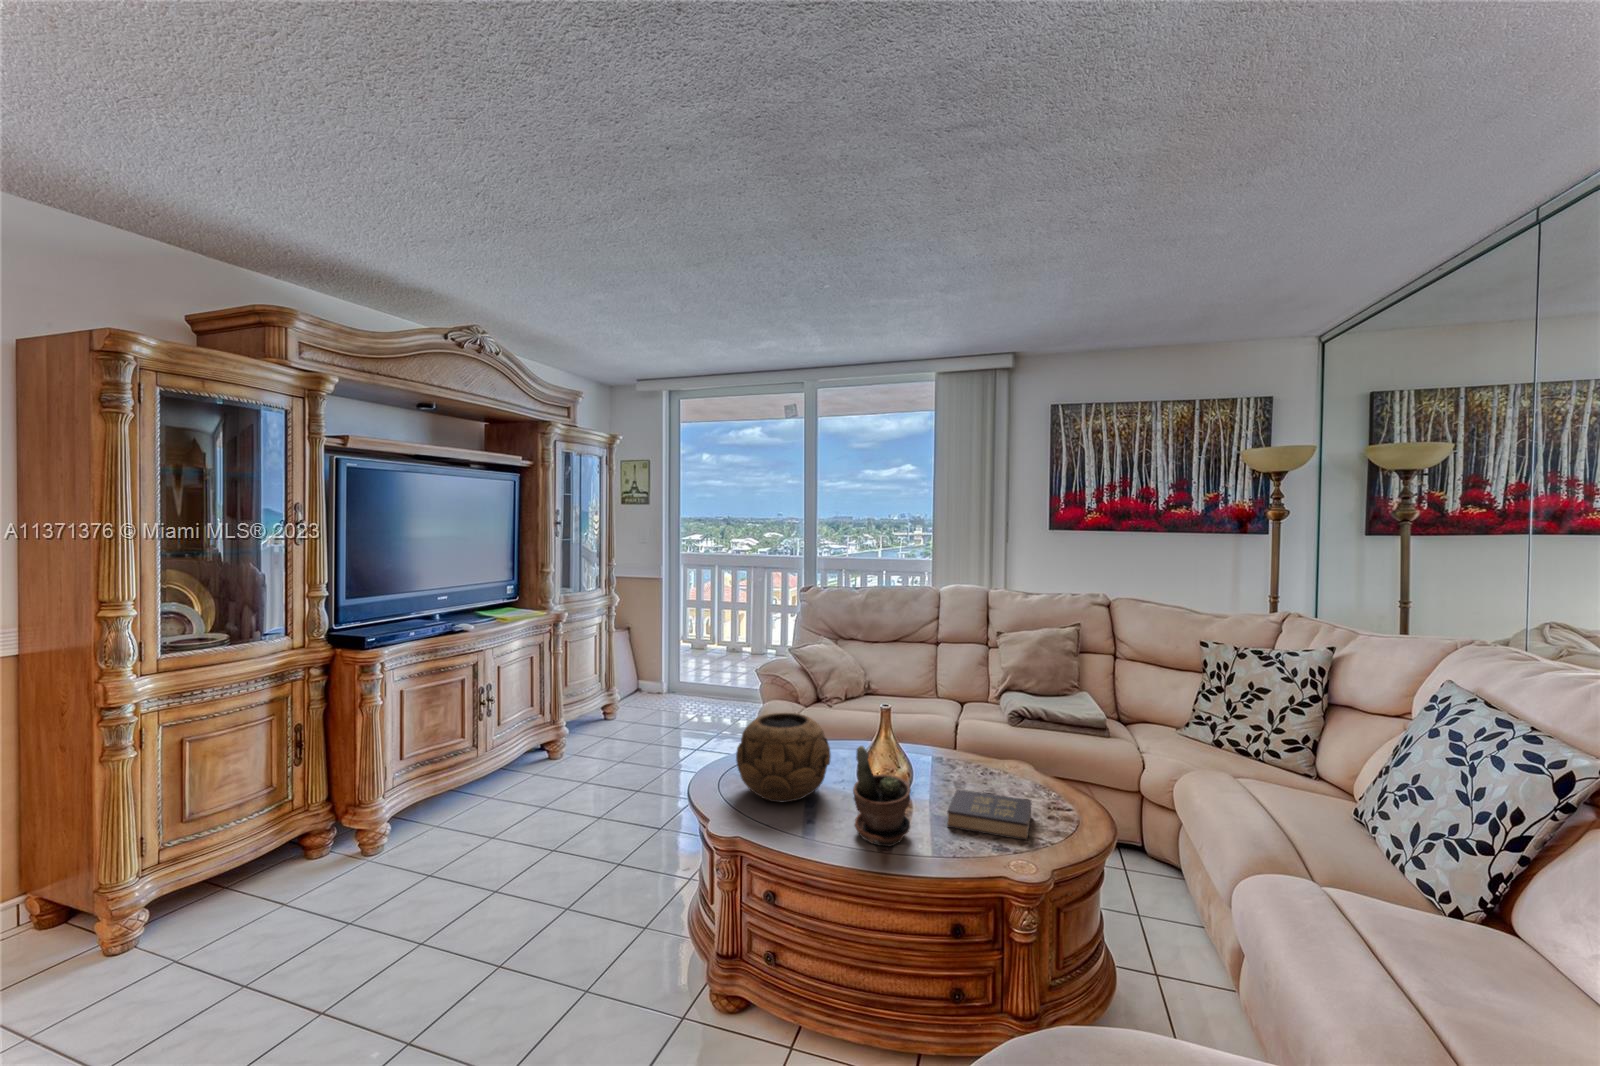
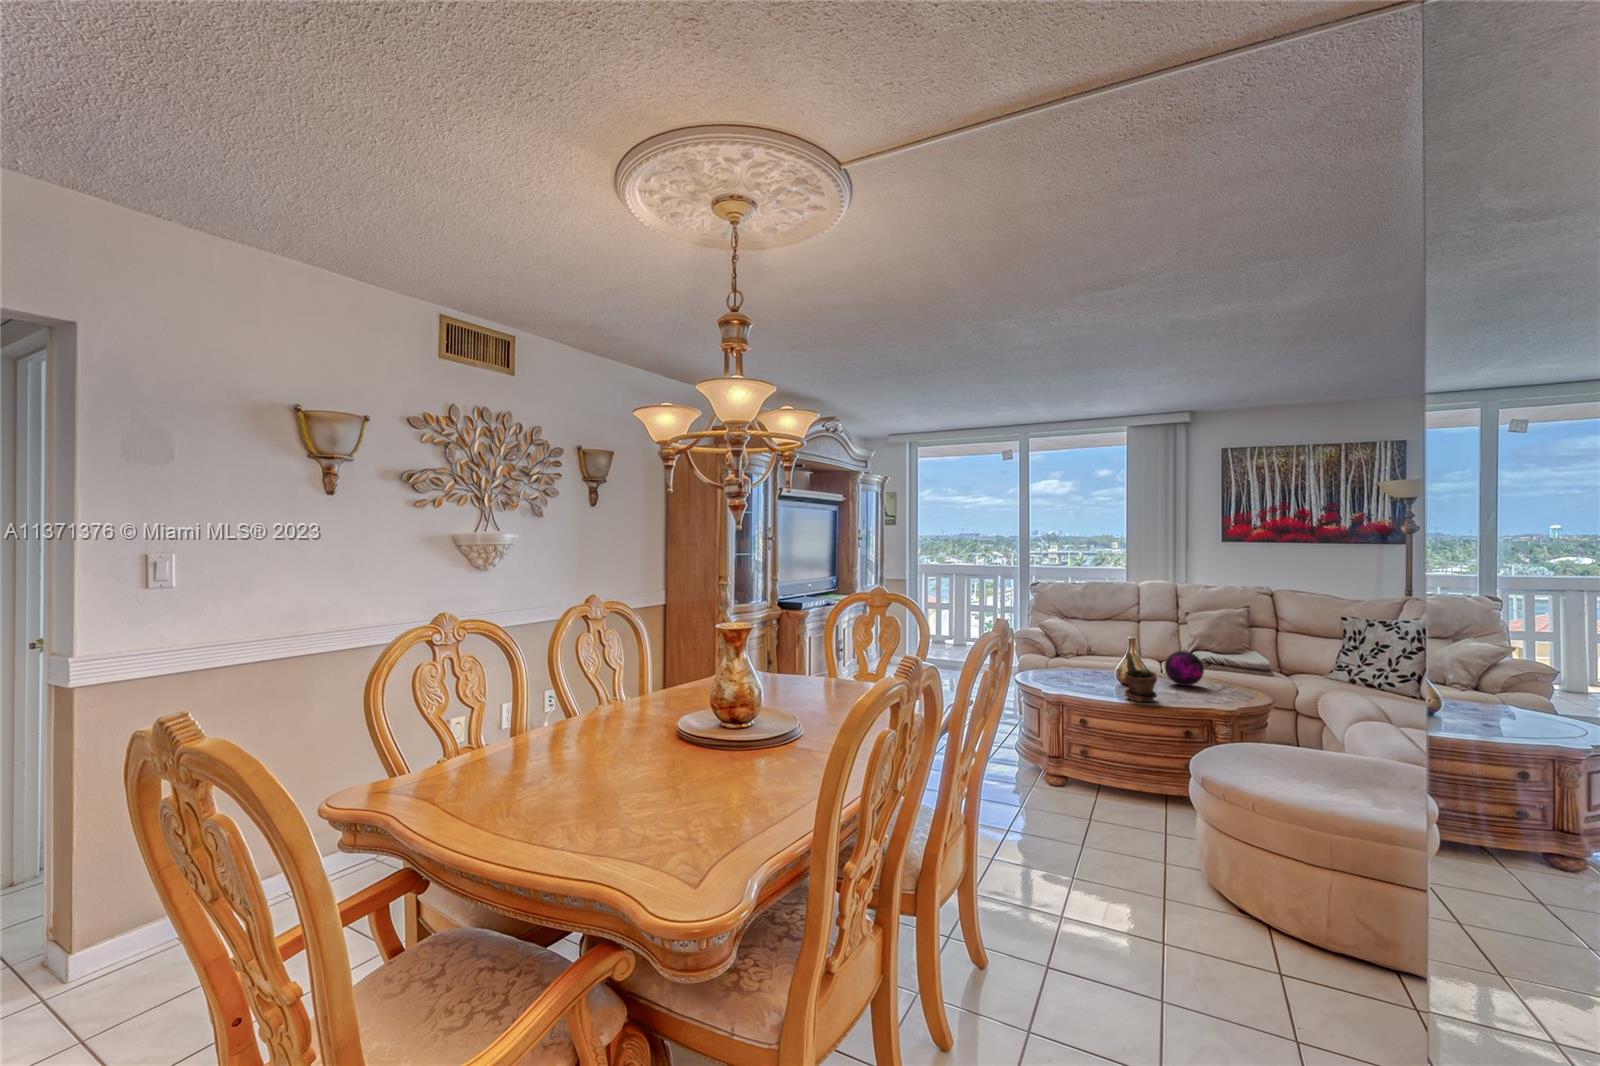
decorative bowl: present [736,713,831,802] -> none [1044,643,1100,689]
decorative orb: none [945,716,1004,777] -> present [1164,651,1204,686]
hardback book: present [947,789,1031,840] -> none [1176,685,1225,704]

